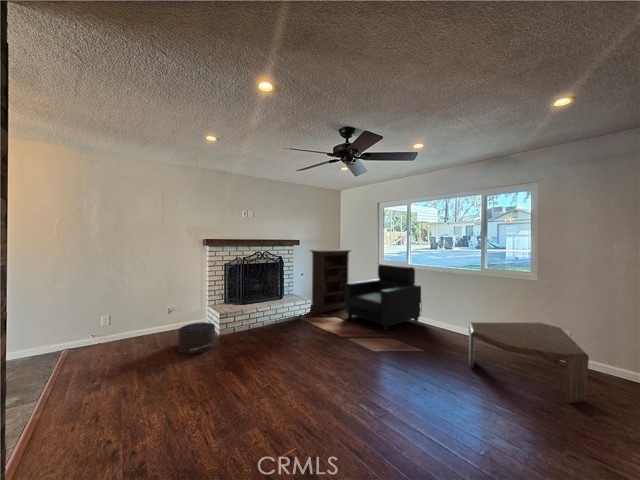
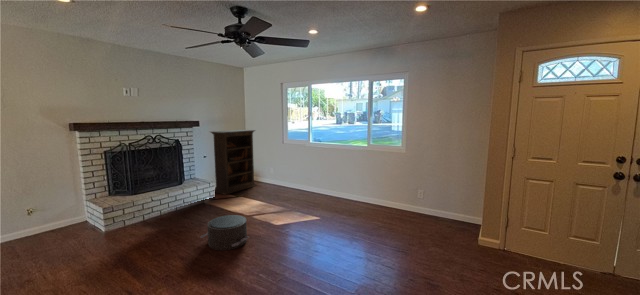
armchair: present [346,264,422,331] -> none [250,143,321,205]
pouf: present [177,322,215,354] -> present [201,215,248,250]
coffee table: present [469,322,589,403] -> none [355,185,432,242]

